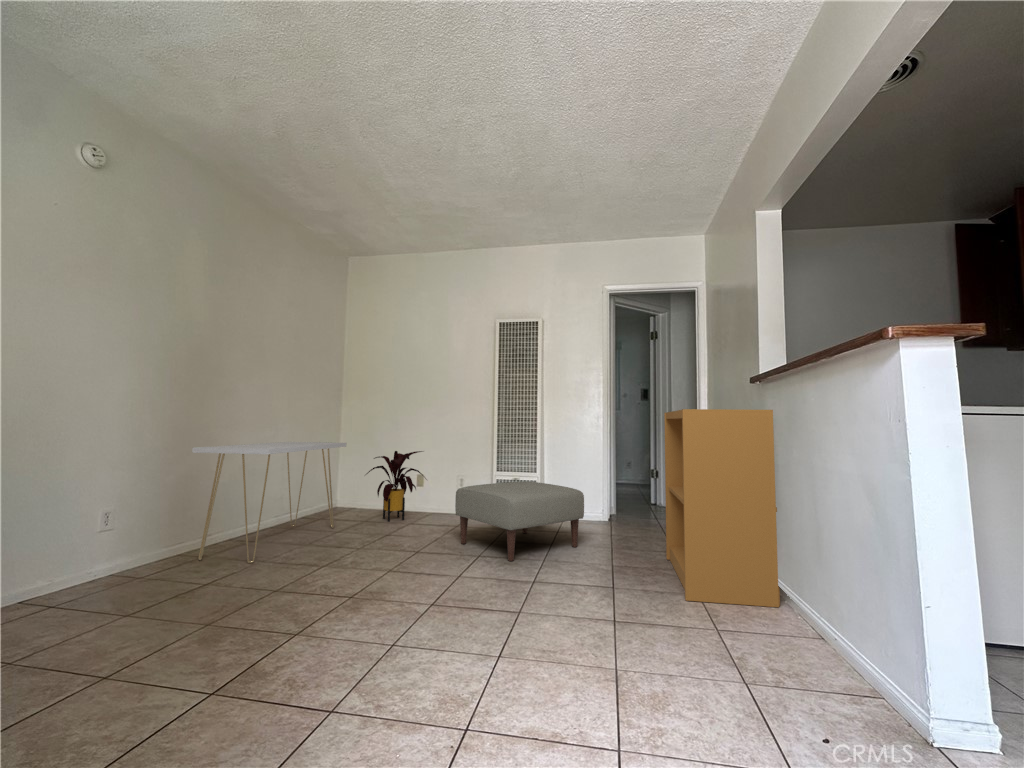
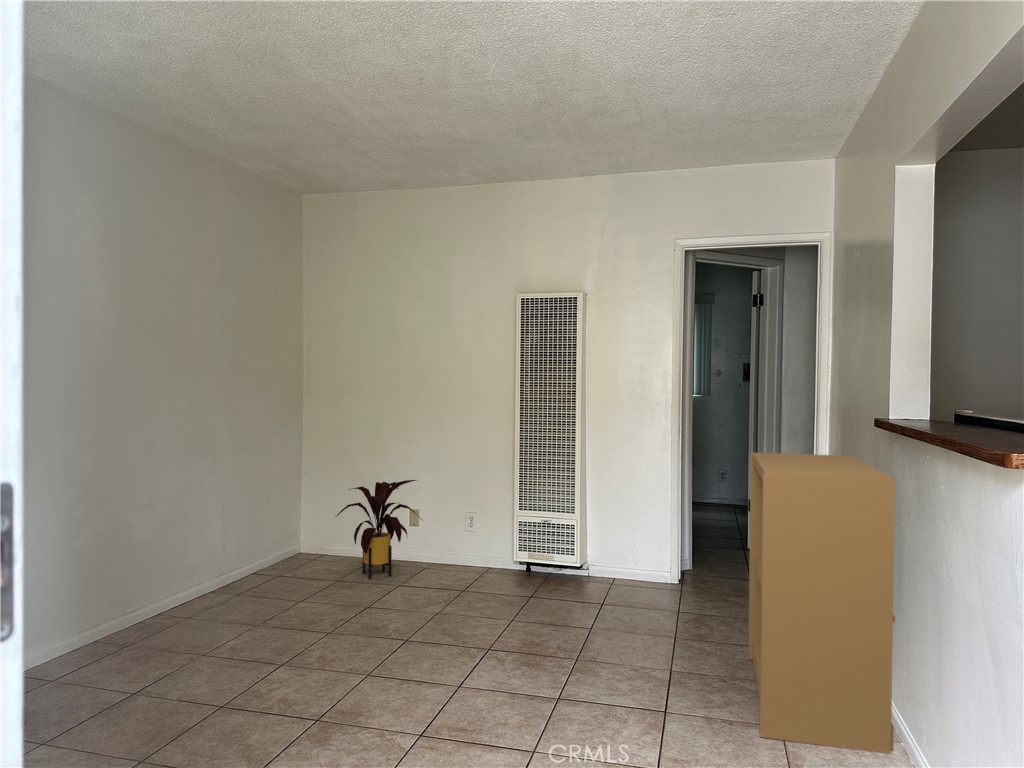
console table: present [192,442,347,563] -> none [102,472,309,653]
ottoman: present [455,482,584,561] -> none [456,533,635,657]

